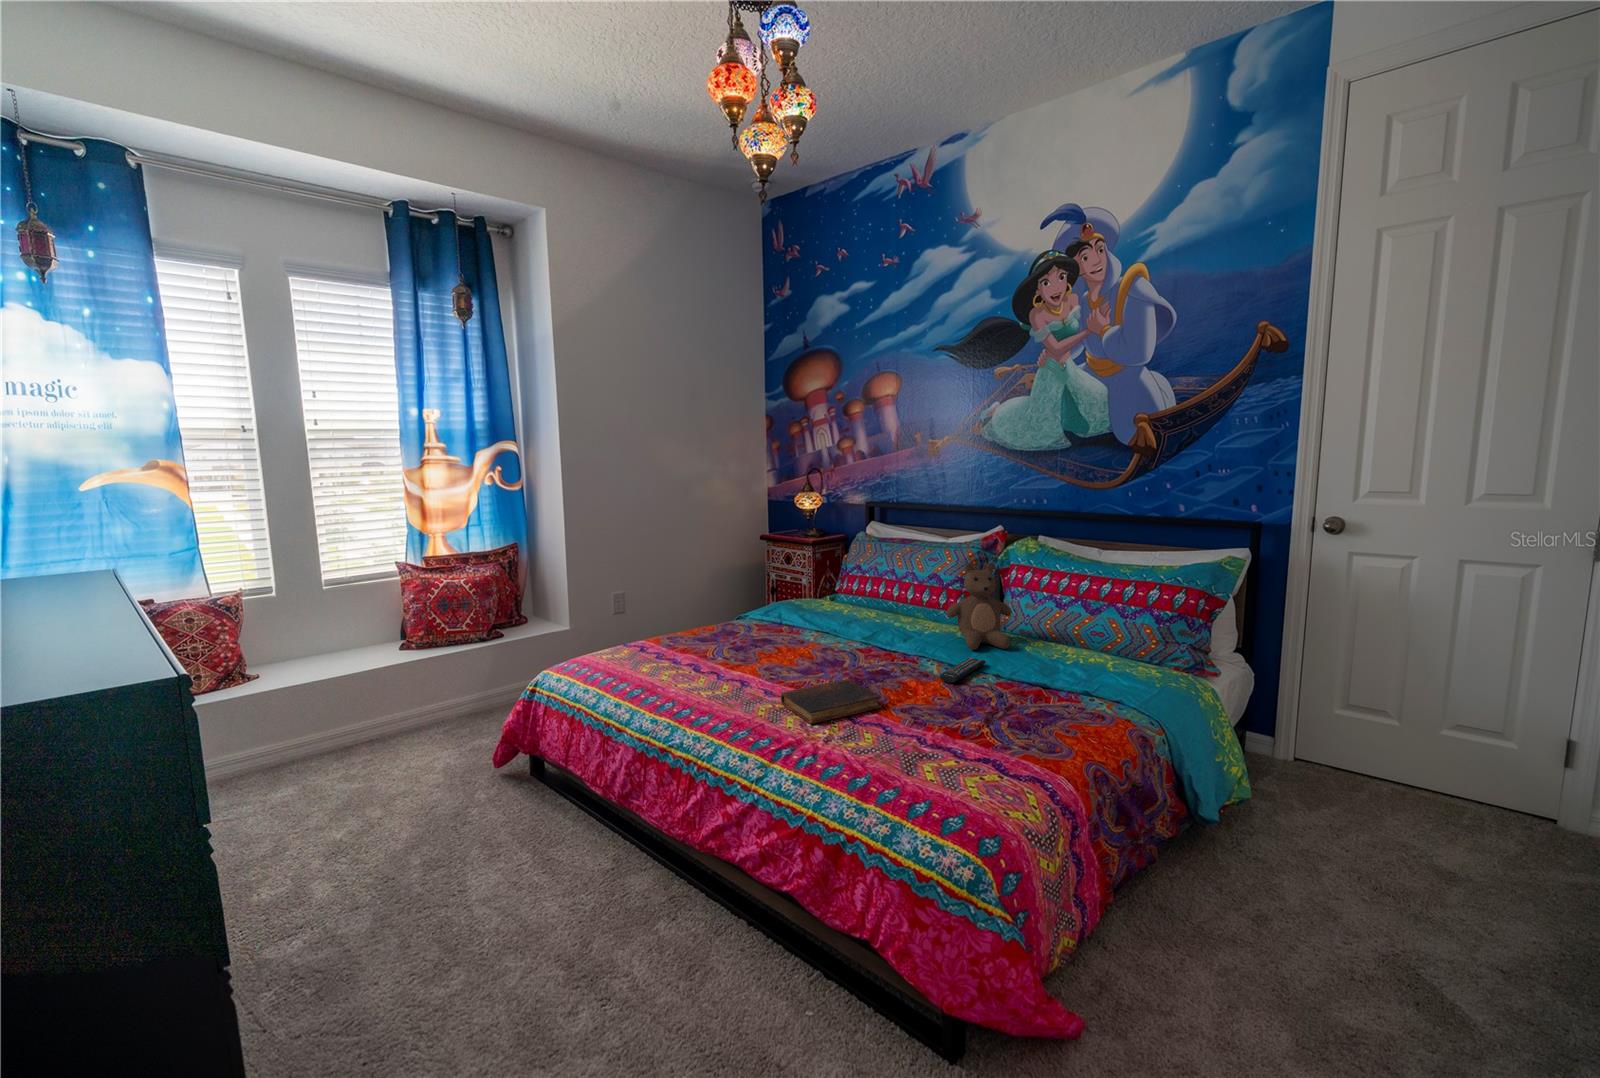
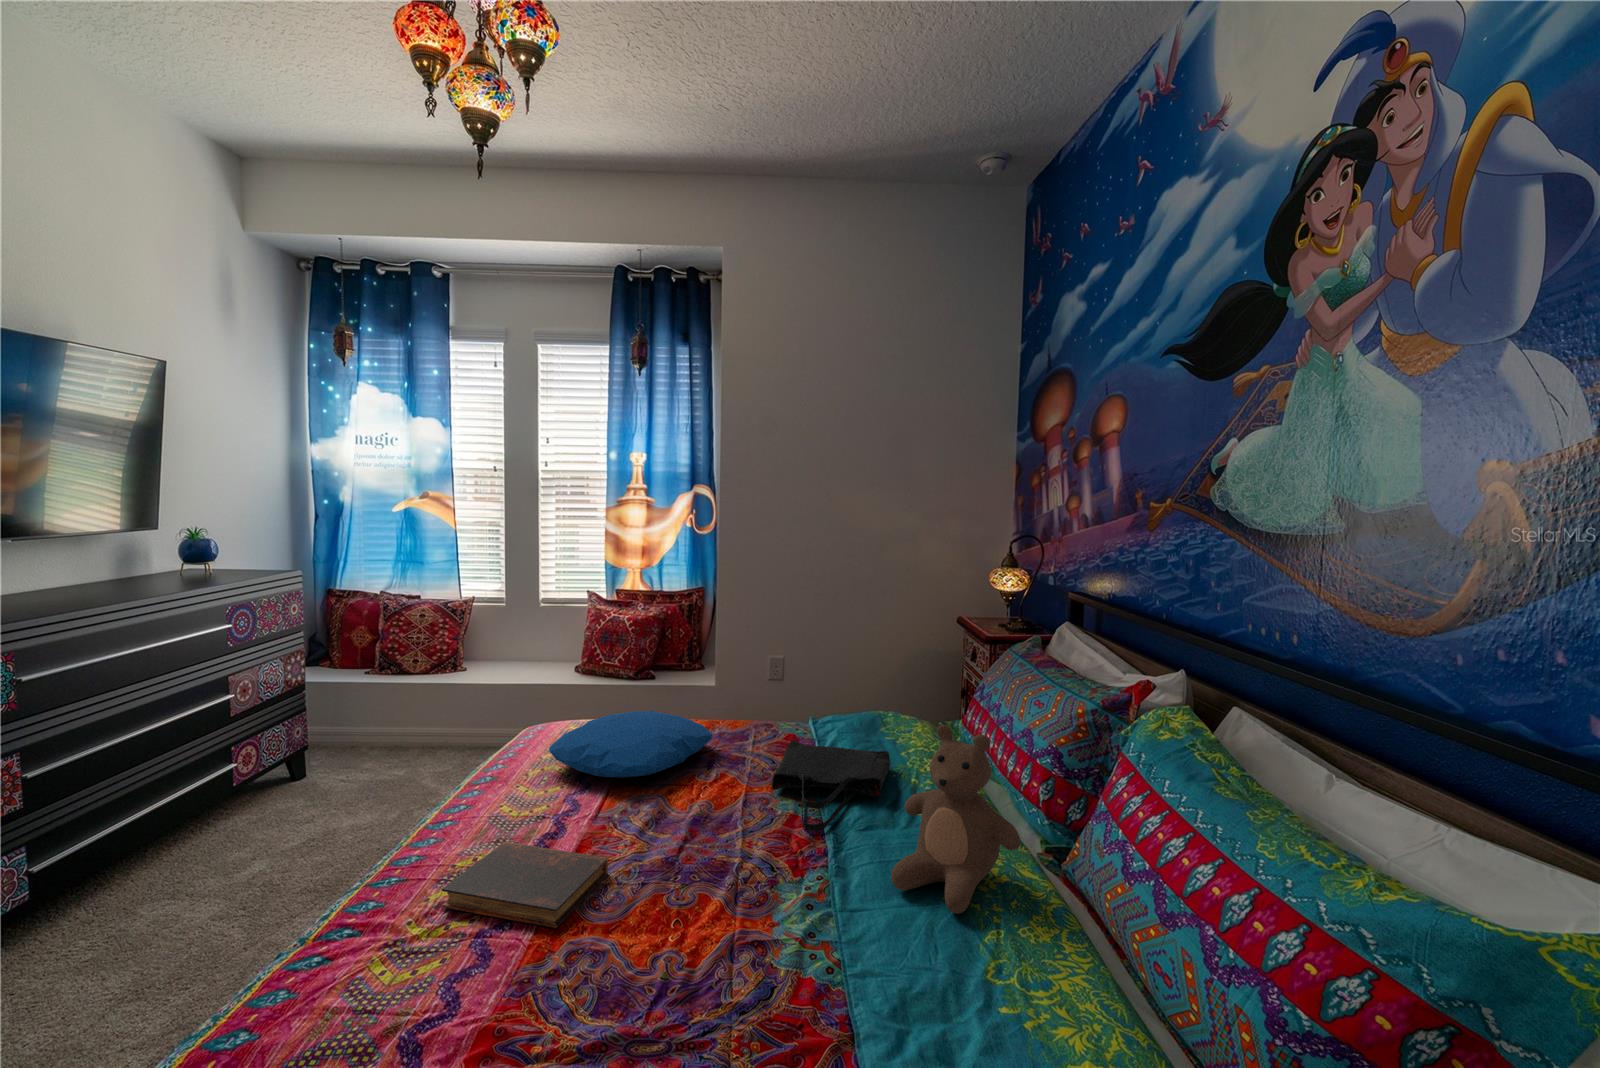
tote bag: none [809,607,897,647] -> present [772,740,890,831]
pillow: none [667,619,775,662] -> present [549,711,712,778]
remote control: present [940,658,986,683] -> none [724,903,855,938]

